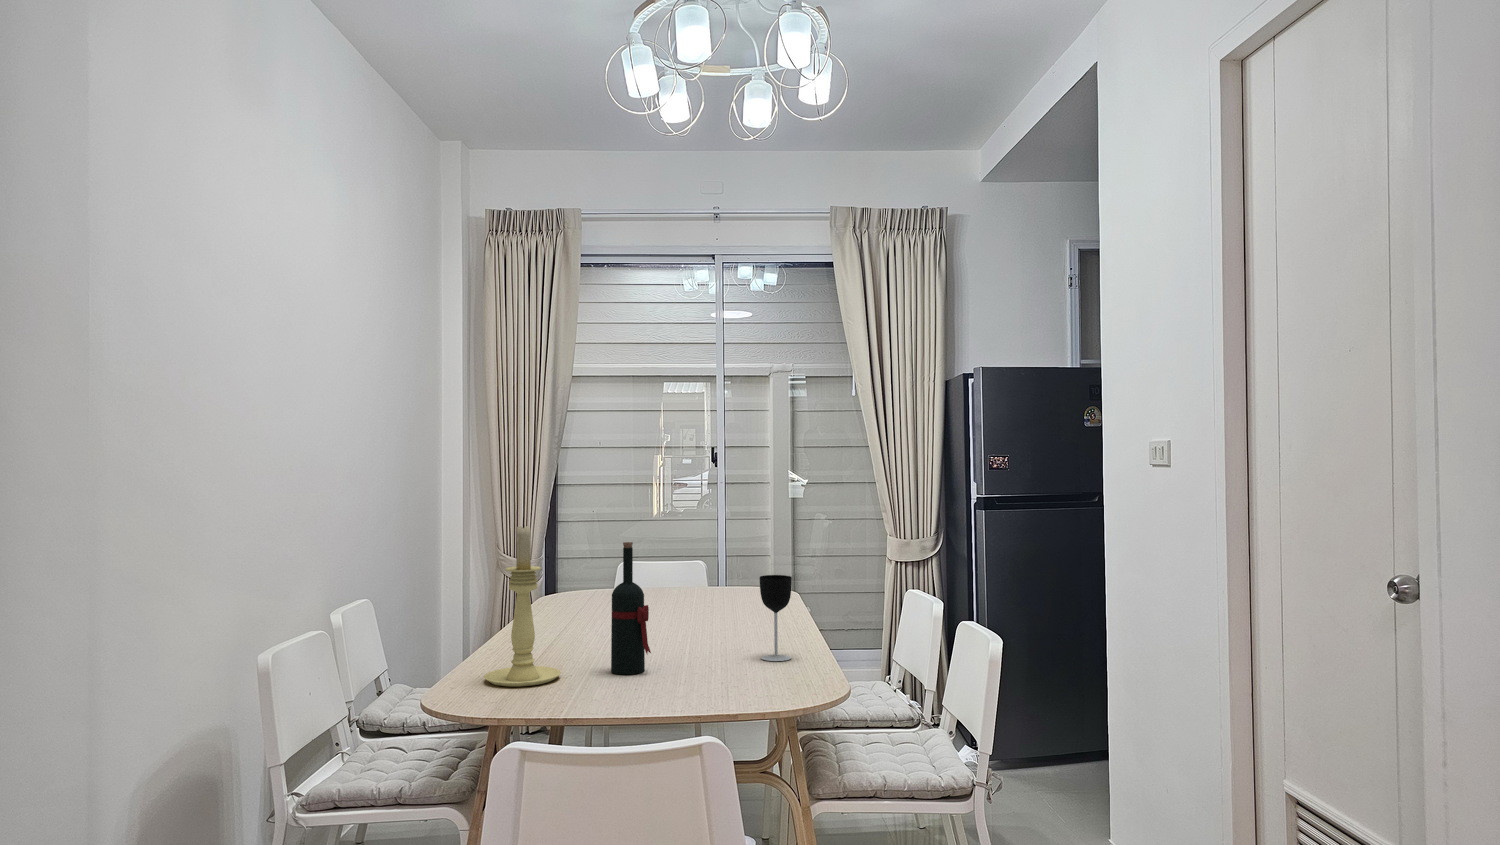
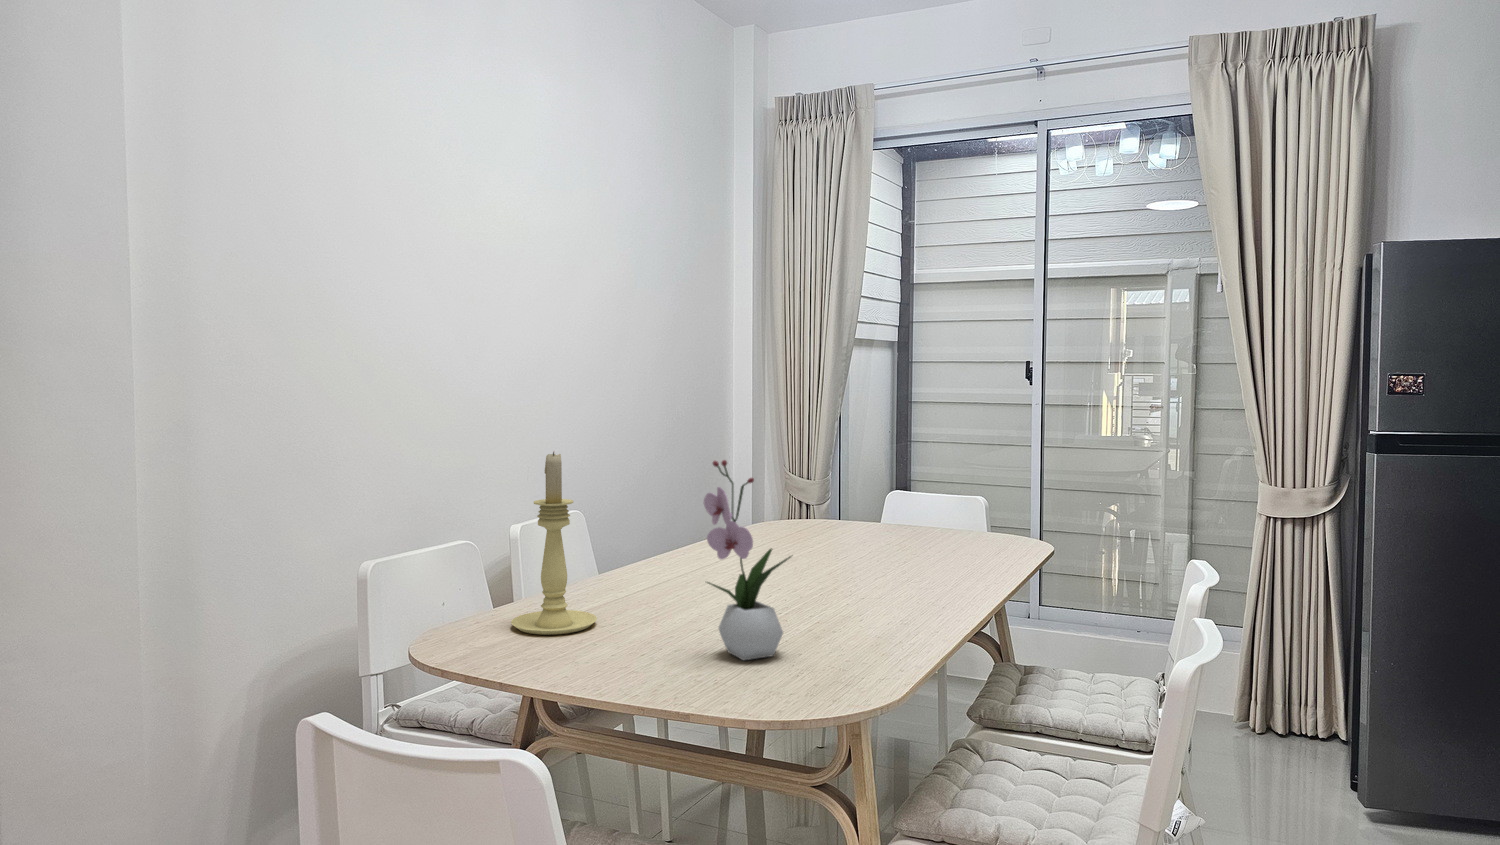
flower arrangement: none [685,523,751,680] -> present [704,460,791,660]
wine bottle: present [611,542,651,675] -> none [650,478,691,636]
wine glass: present [760,575,792,661] -> none [843,531,886,644]

